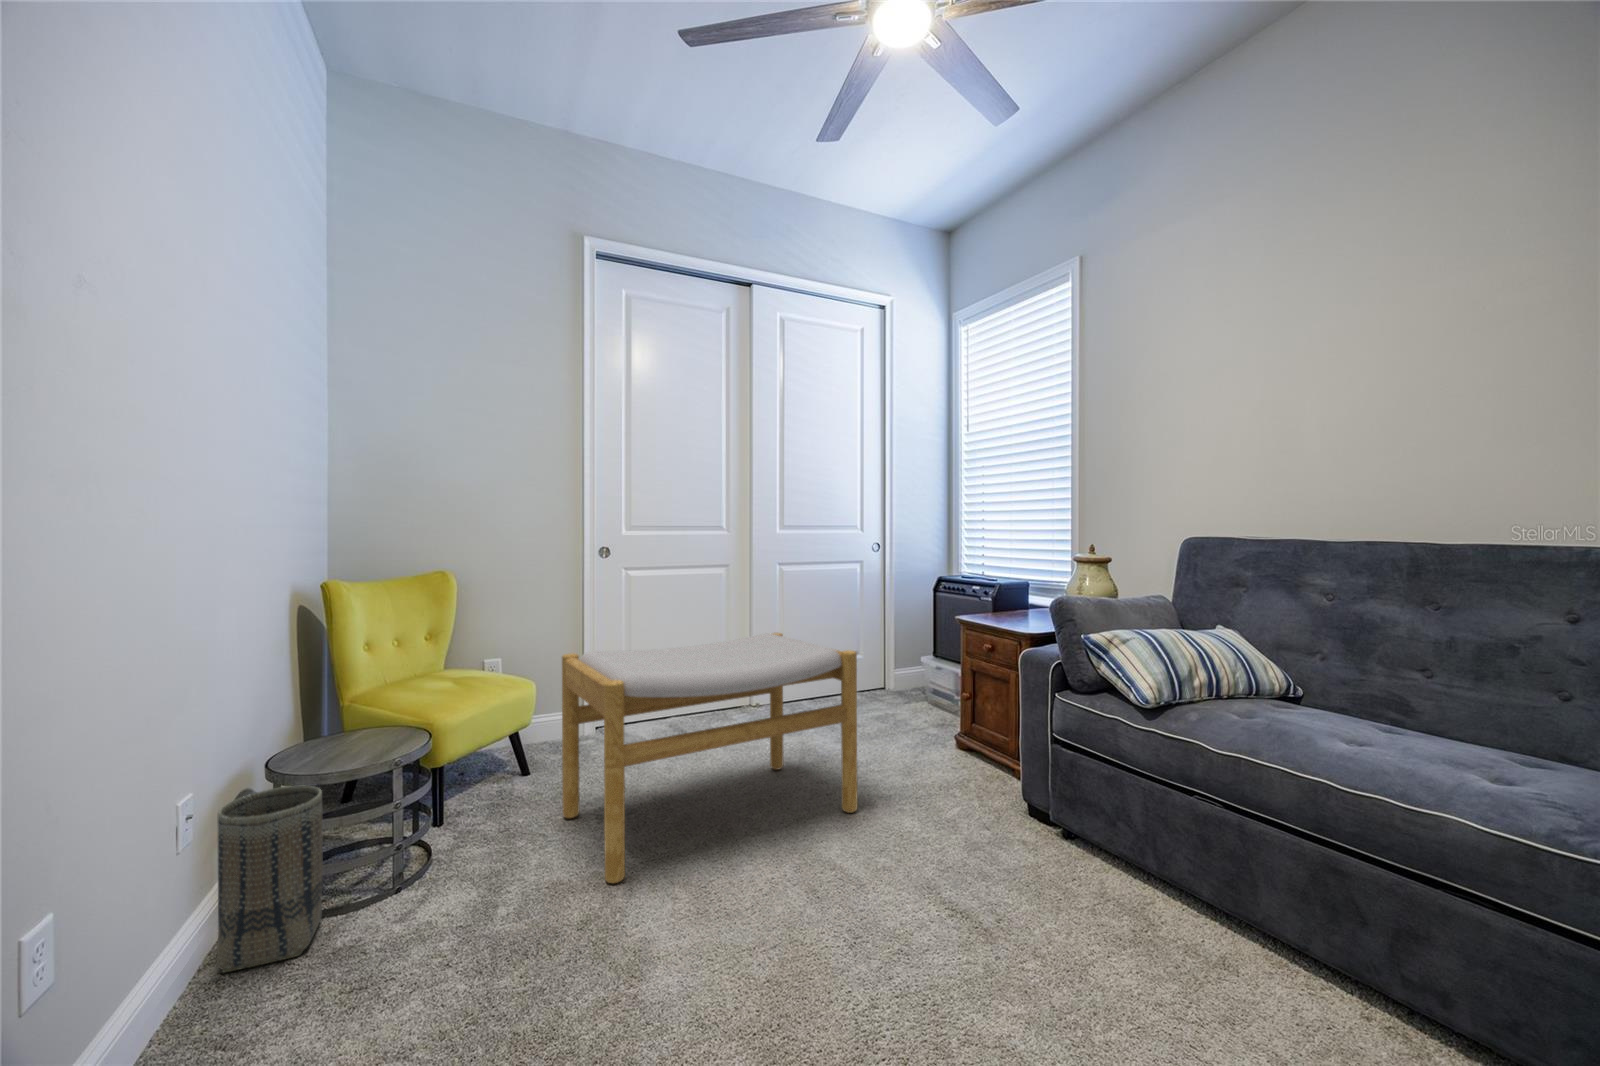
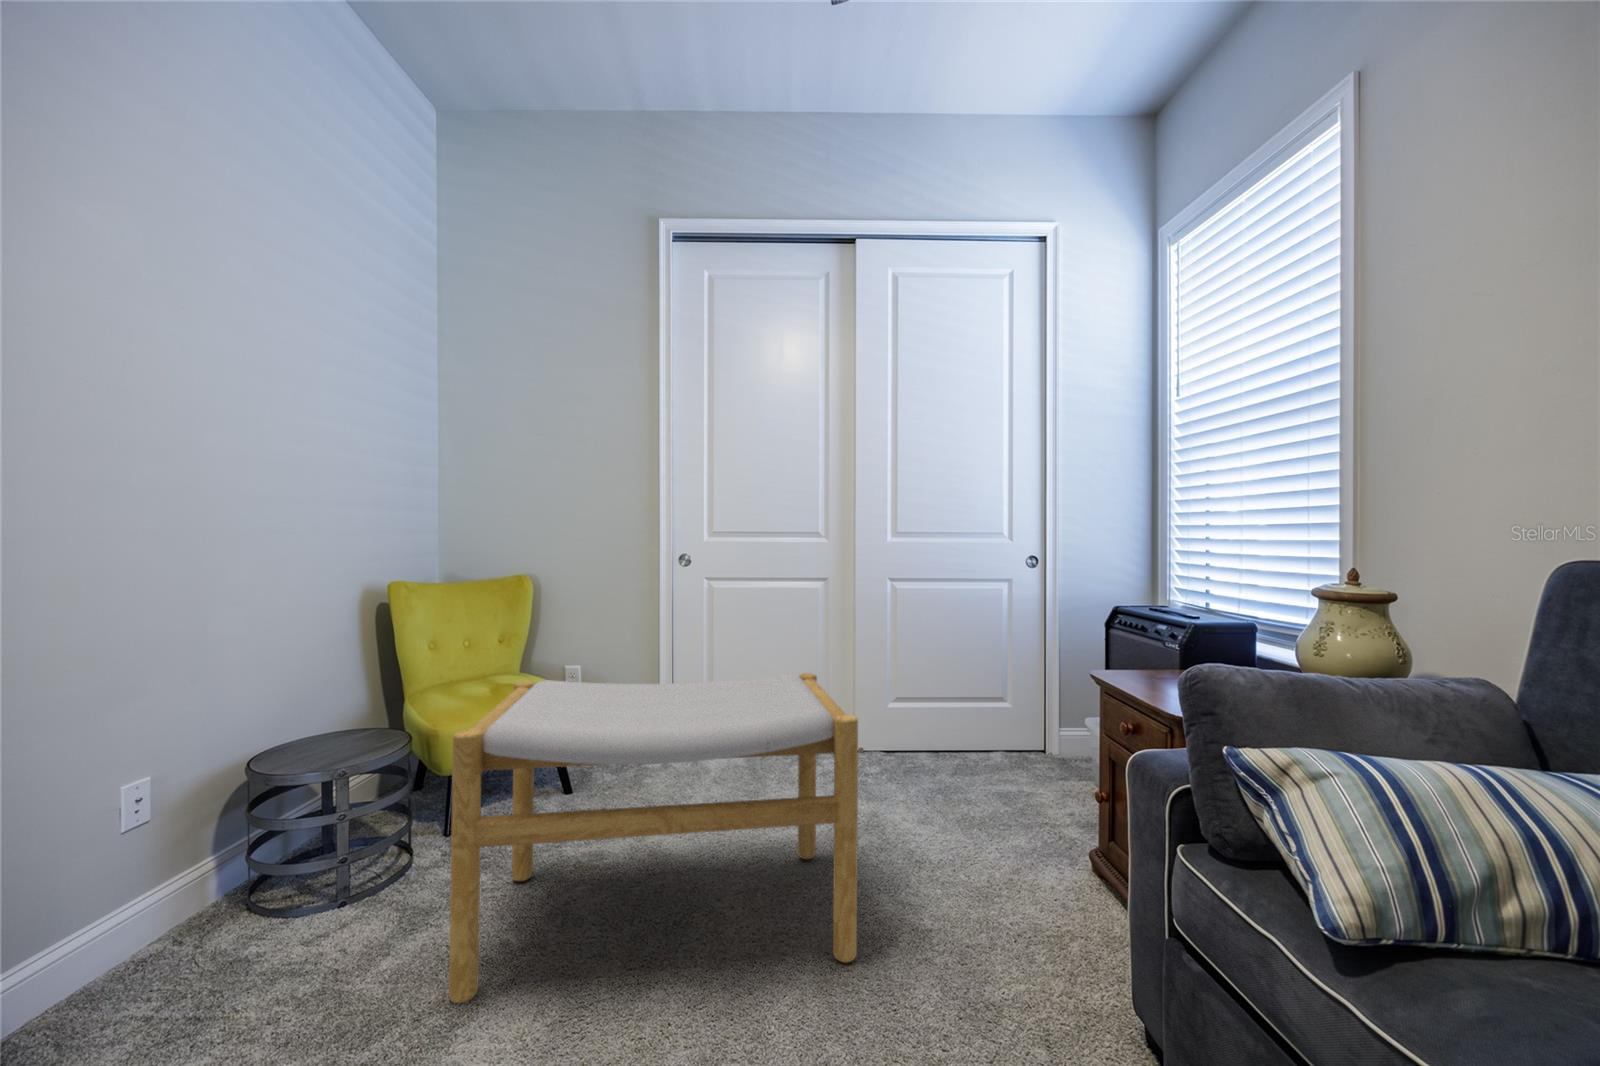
basket: present [217,785,323,972] -> none [29,808,174,1011]

